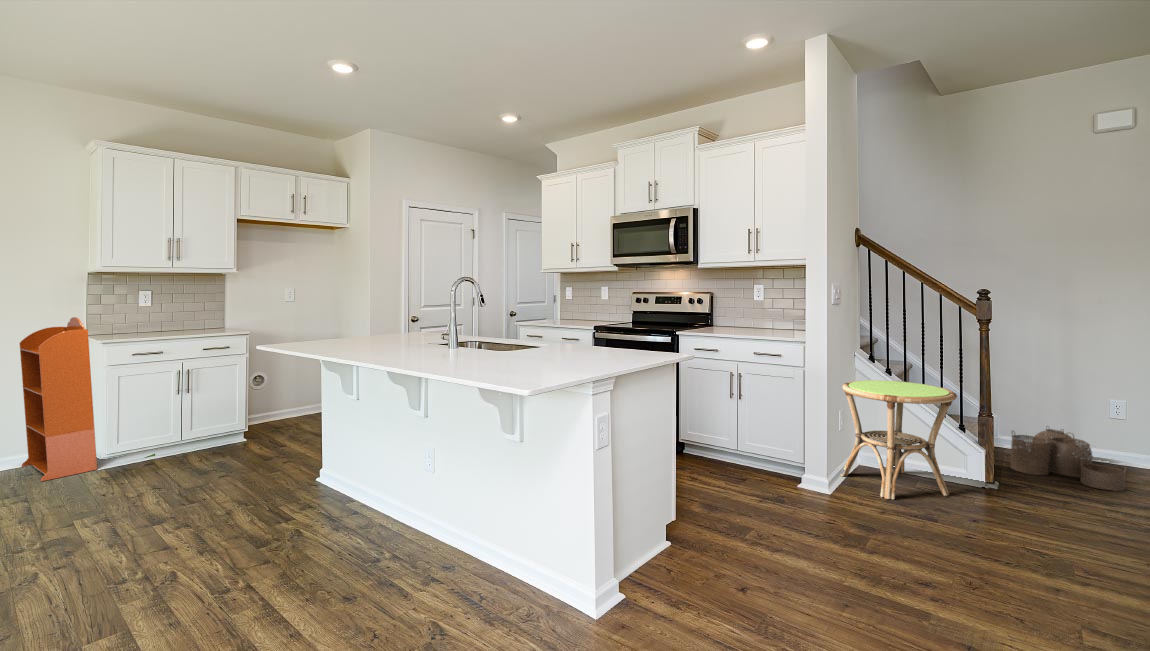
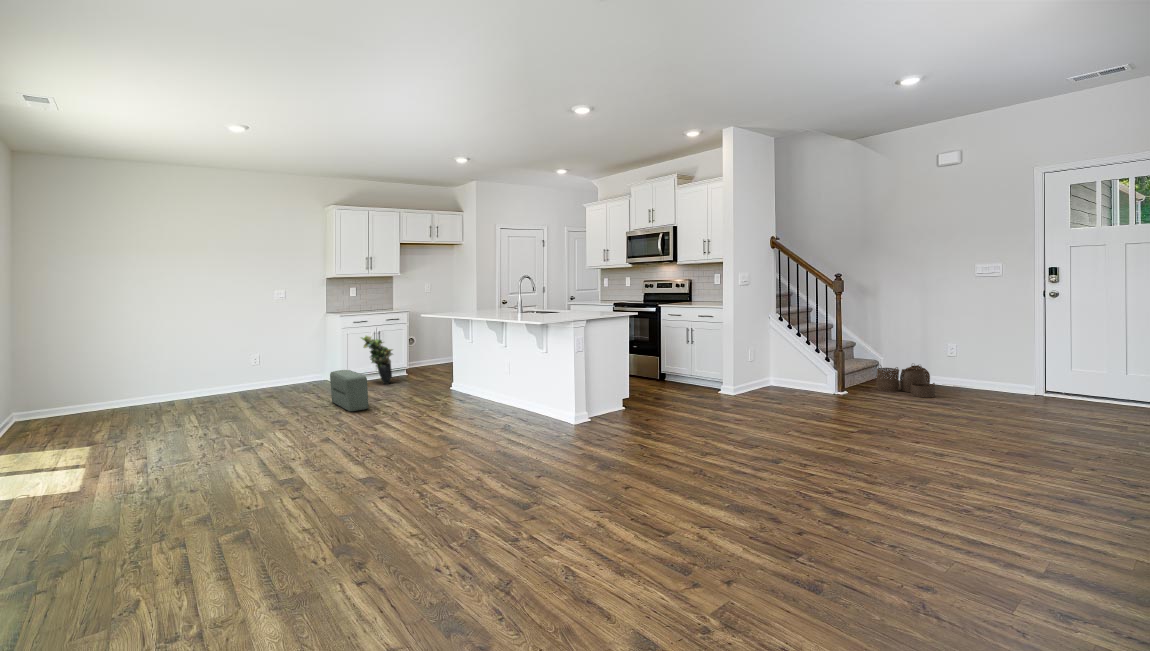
bookcase: present [20,317,97,481] -> none [298,302,337,388]
potted plant: none [144,377,215,466] -> present [361,336,393,384]
side table: present [841,380,957,499] -> none [751,332,814,398]
pouf: none [38,465,116,580] -> present [330,370,368,411]

